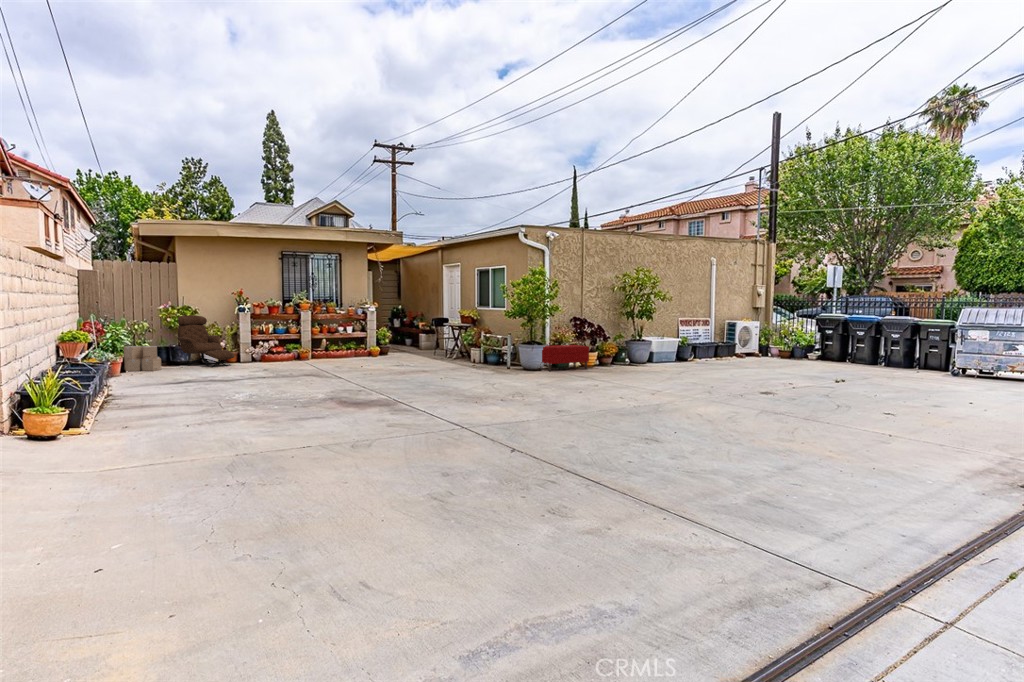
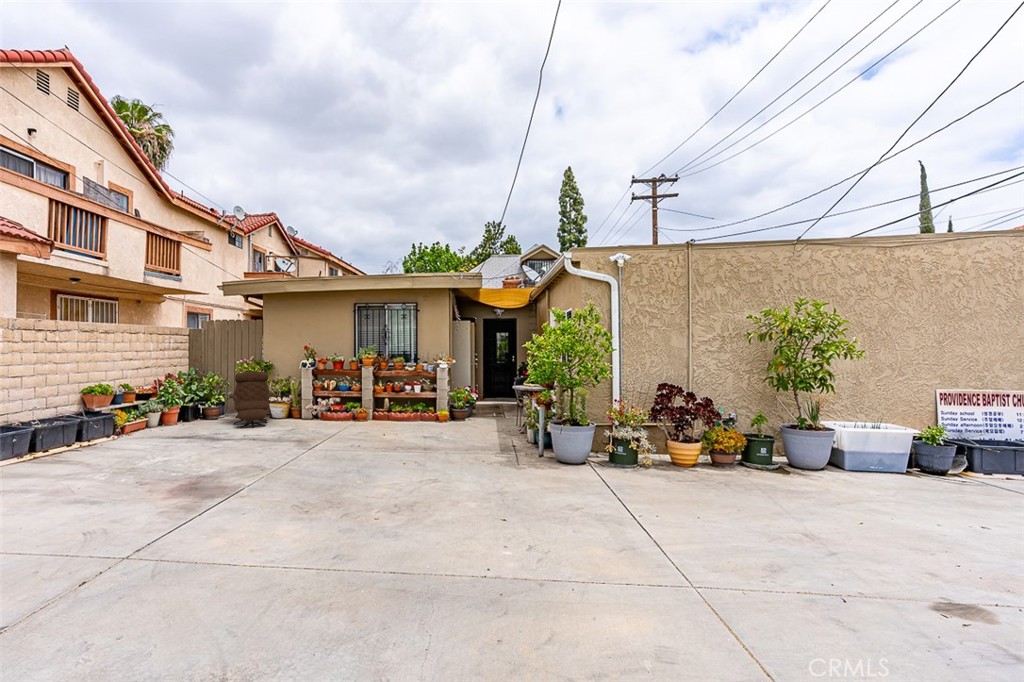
bench: present [538,345,589,371] -> none [538,430,632,482]
cardboard box: present [124,346,161,371] -> none [166,403,205,430]

